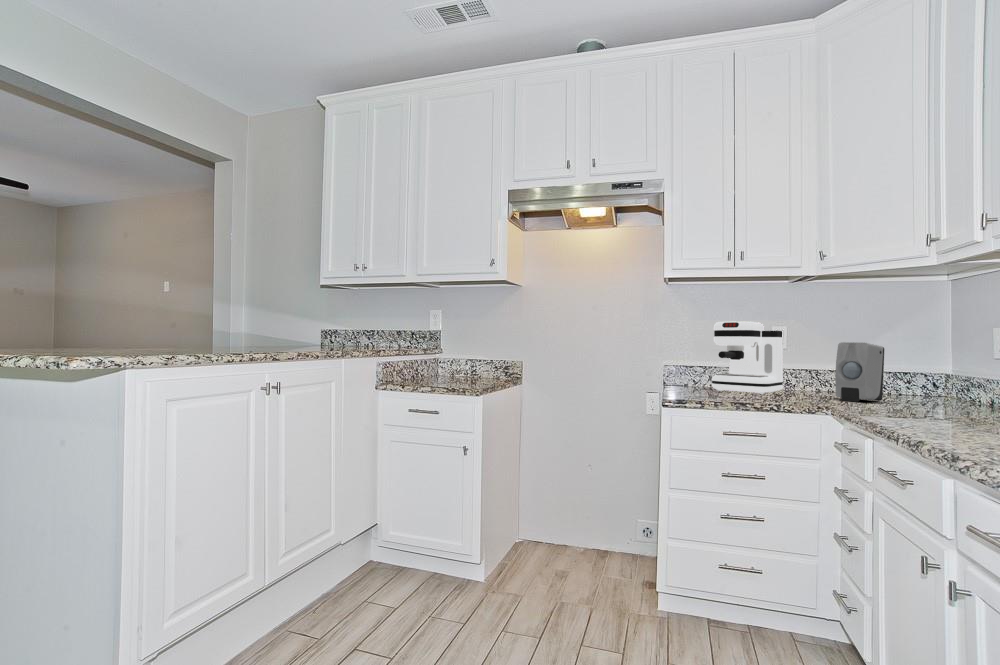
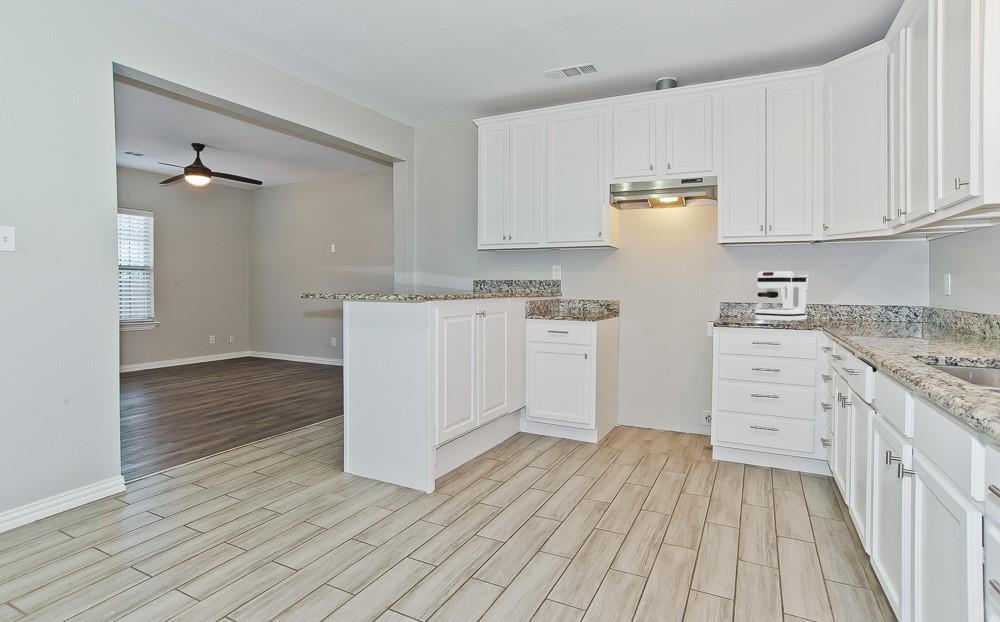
soap dispenser: present [835,342,884,402] -> none [841,285,879,326]

